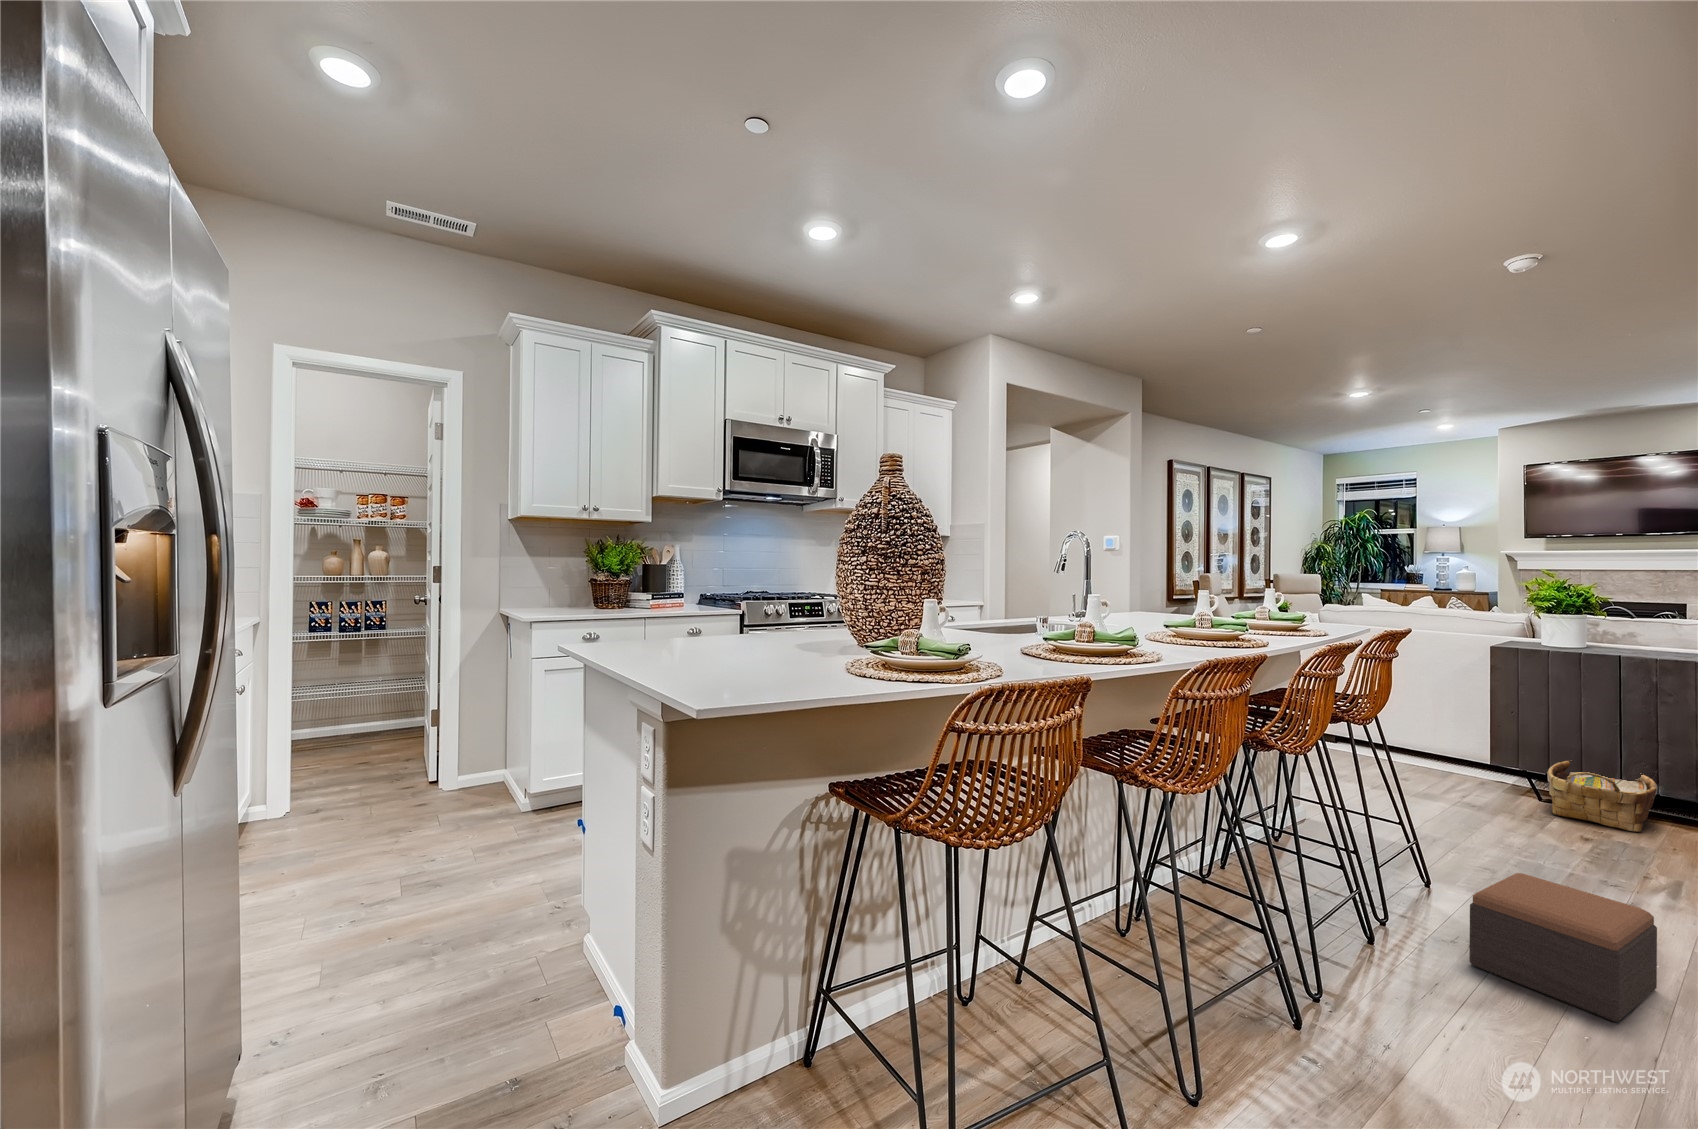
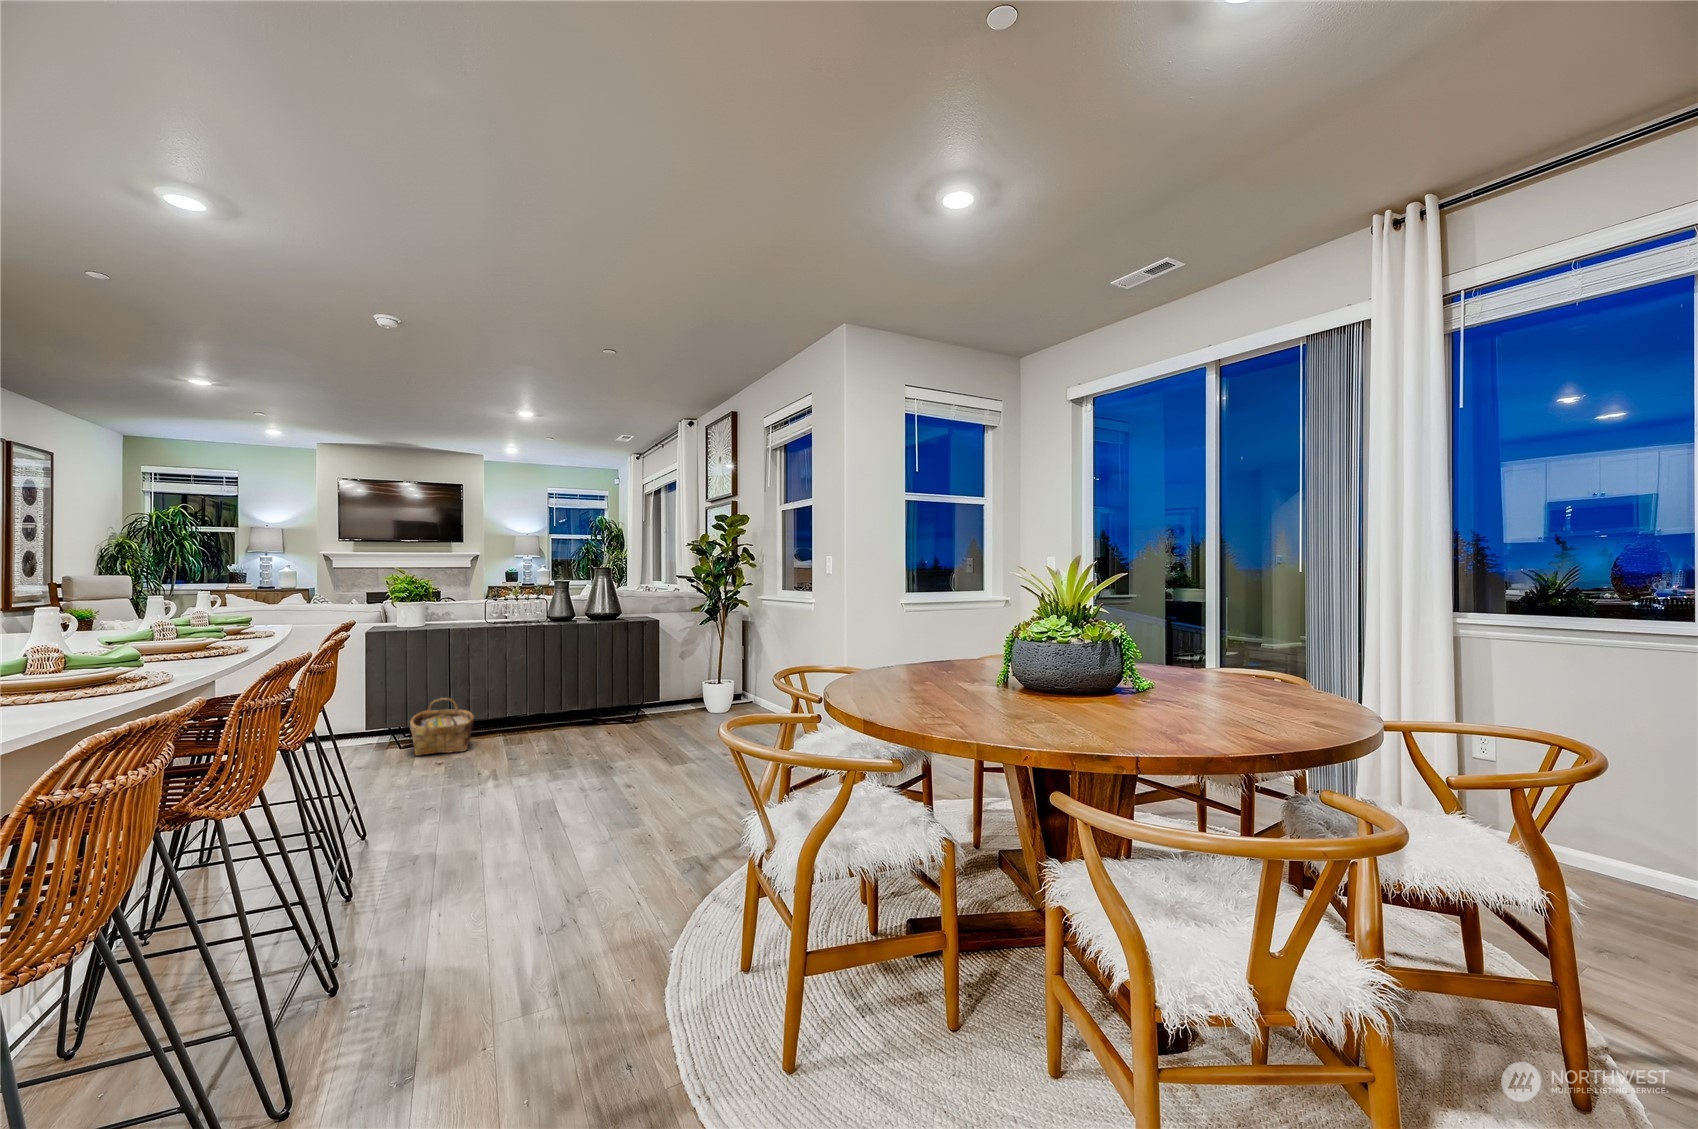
footstool: present [1469,873,1657,1022] -> none [421,786,519,875]

